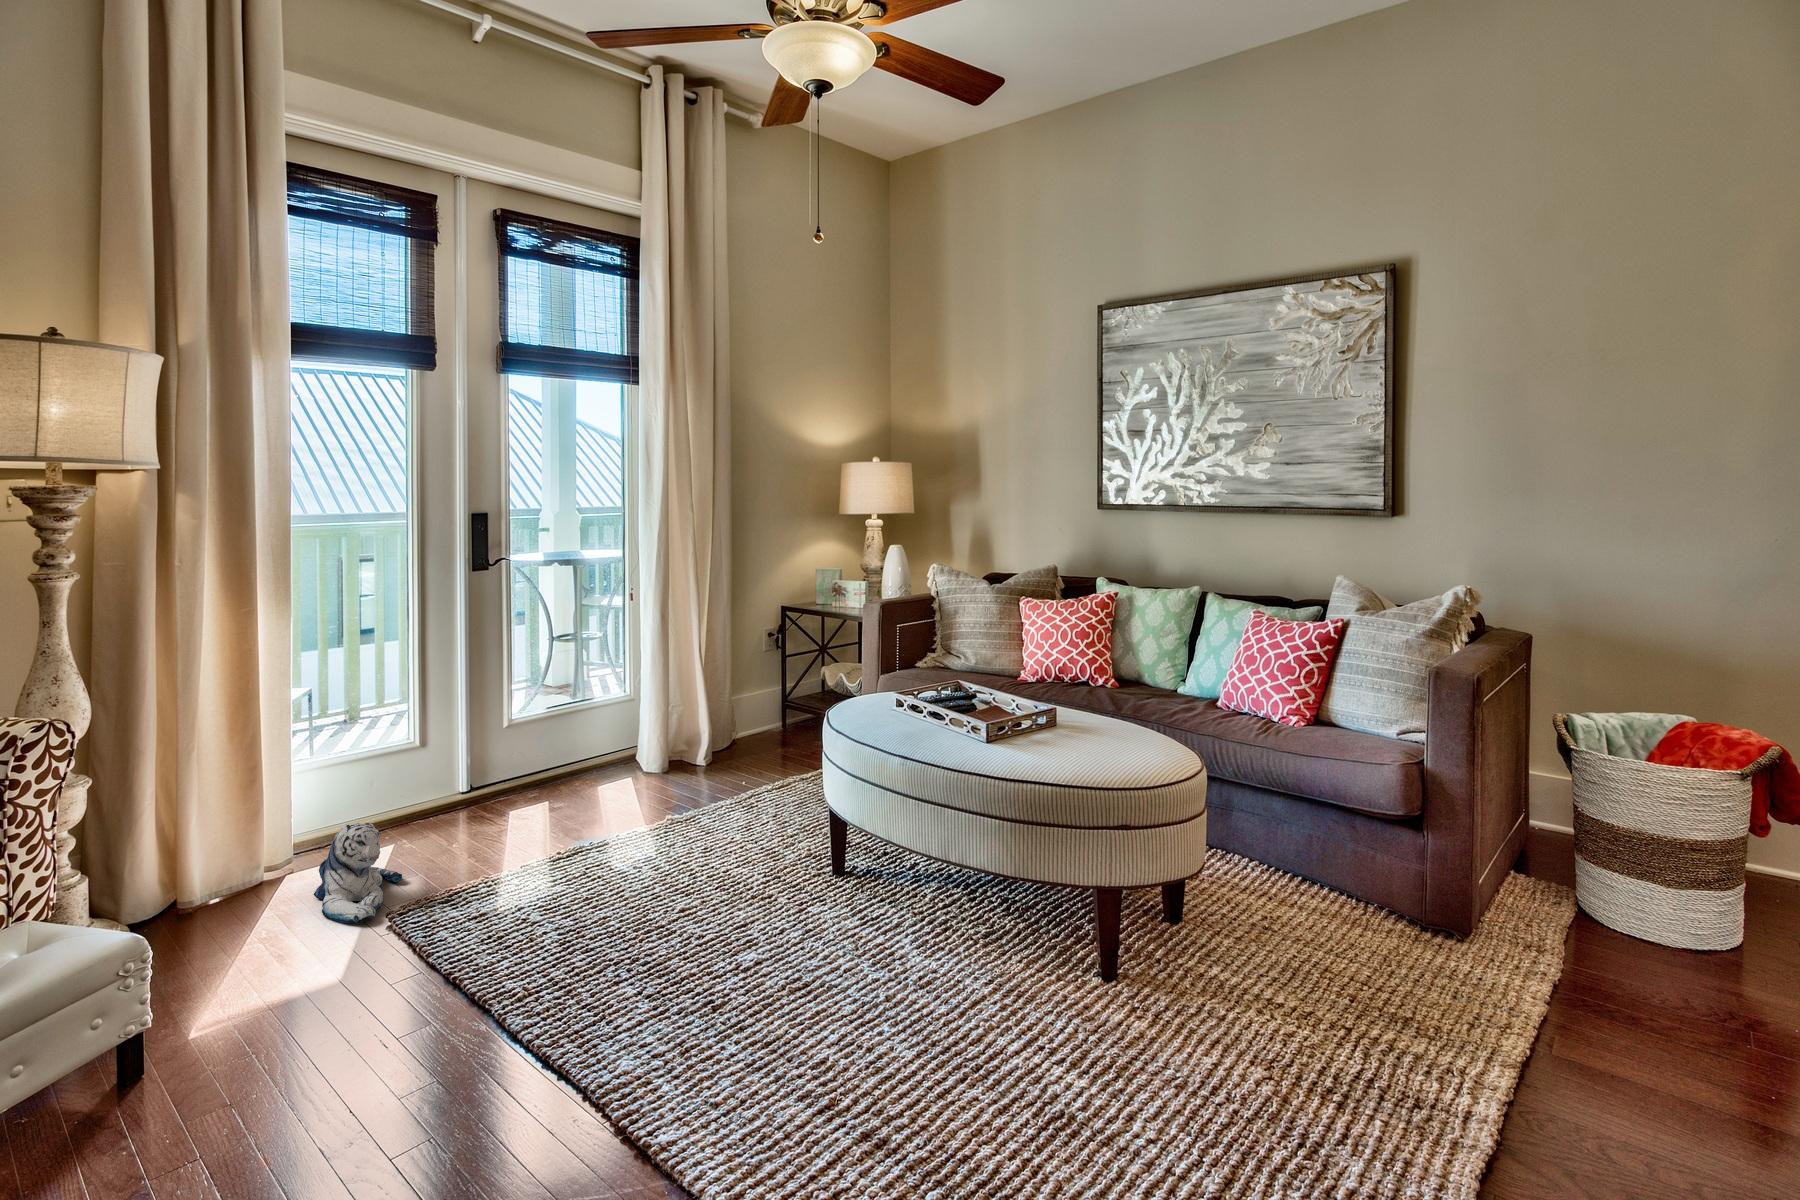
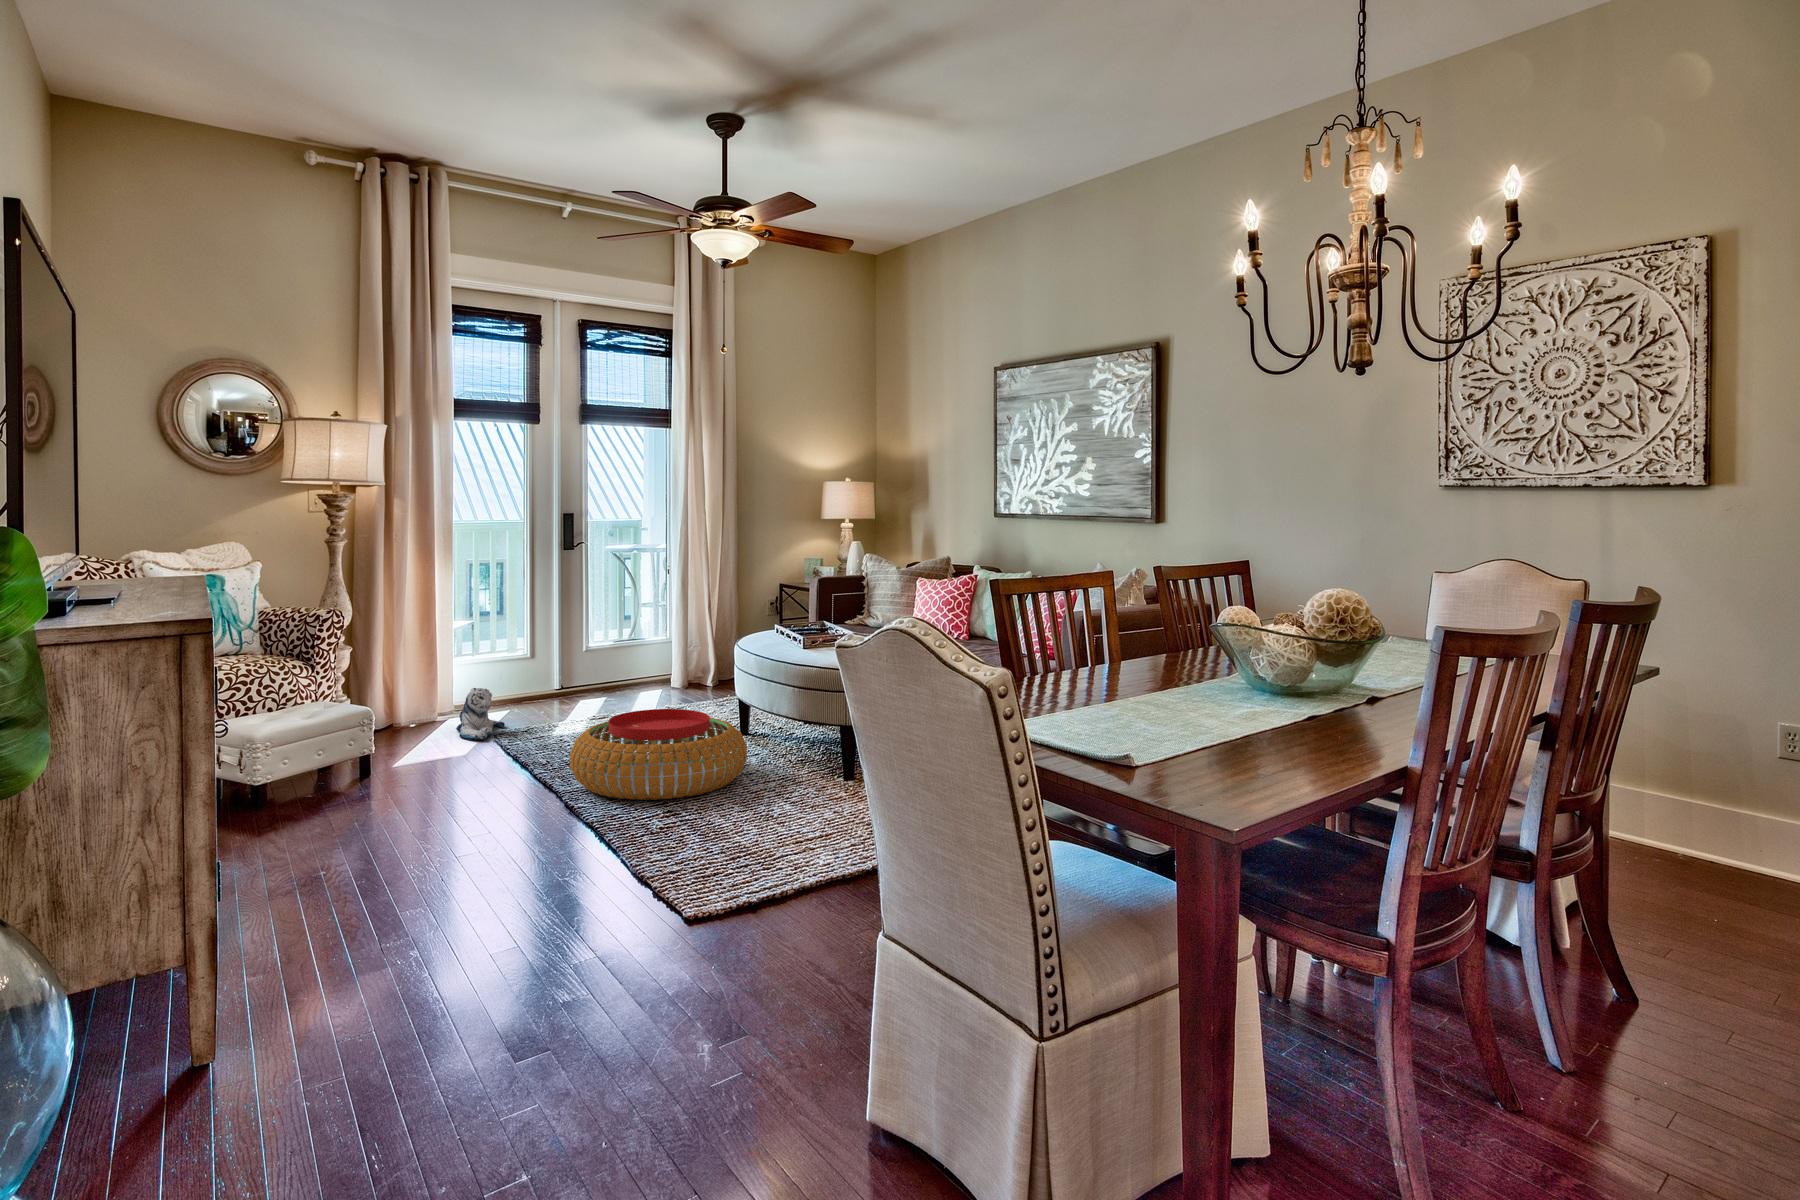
pouf: none [574,872,908,1101] -> present [570,709,747,800]

